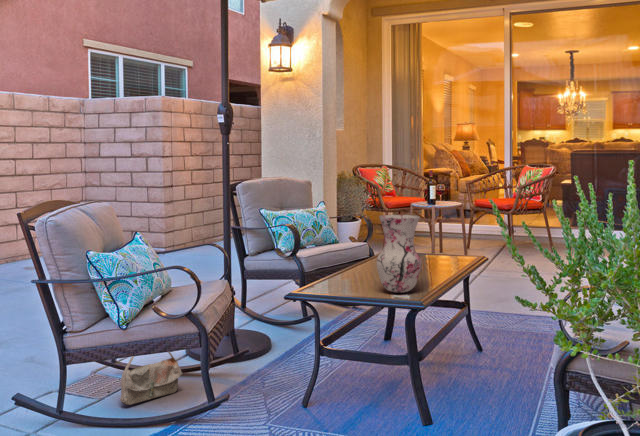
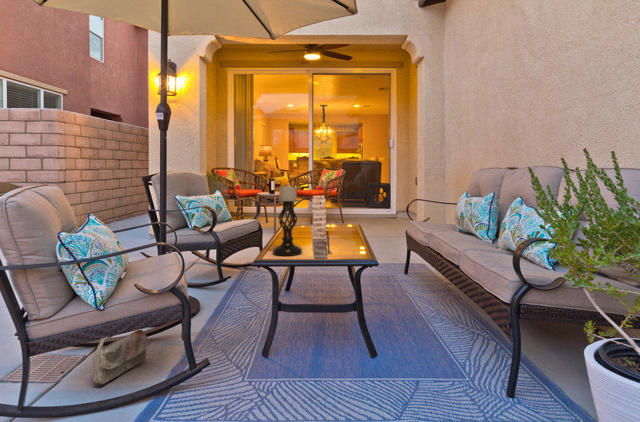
candle holder: none [322,203,359,291] -> present [273,184,302,256]
vase: present [376,215,421,293] -> none [322,193,357,254]

